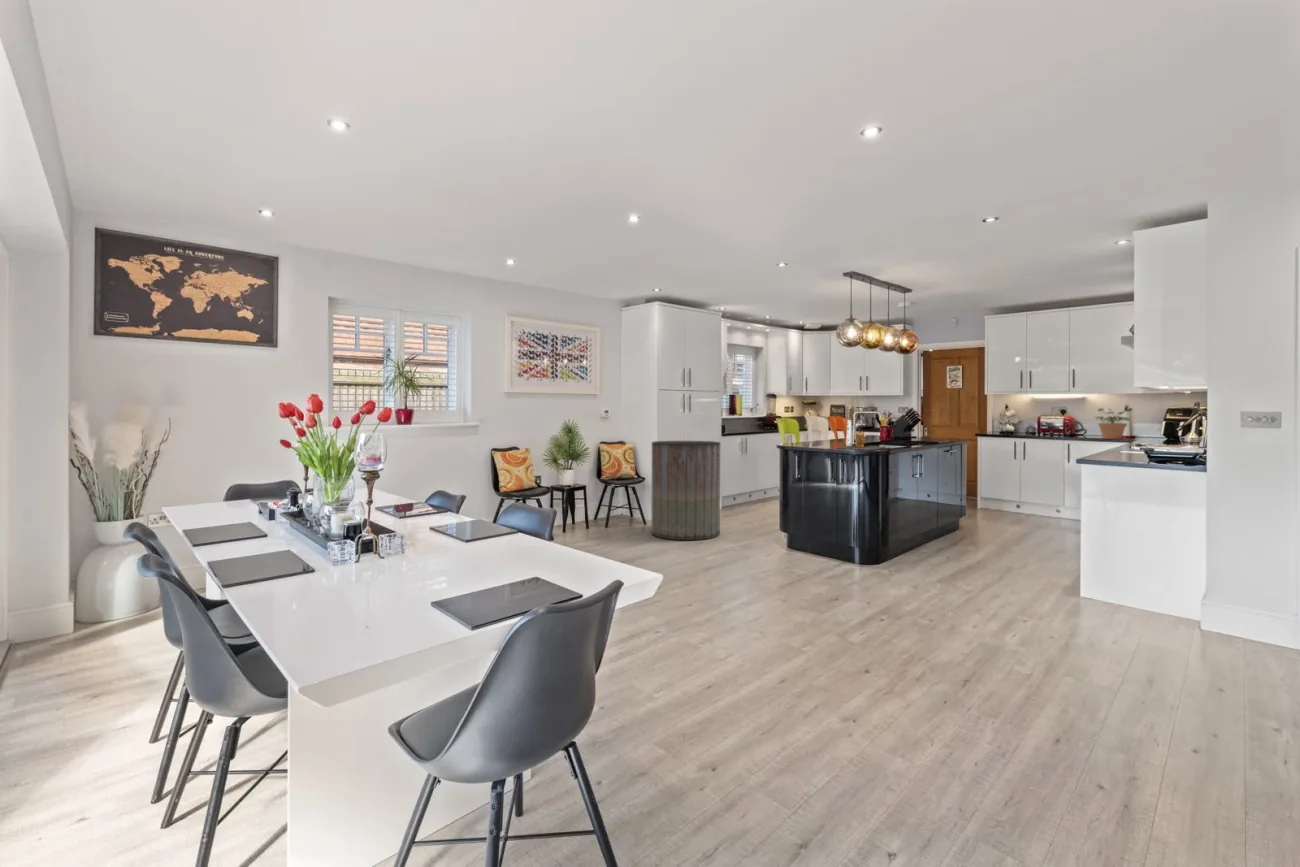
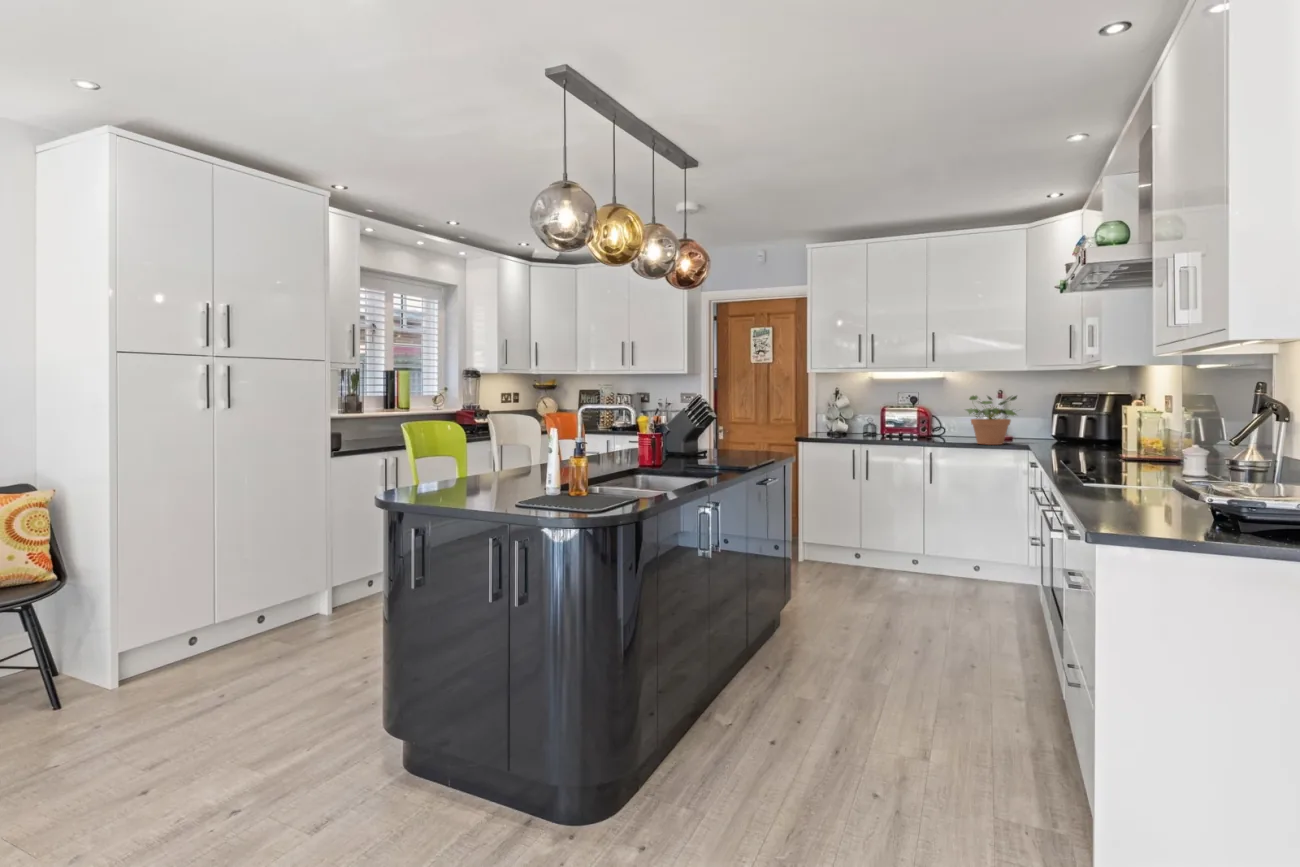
trash can: present [651,441,720,540] -> none [109,469,303,723]

